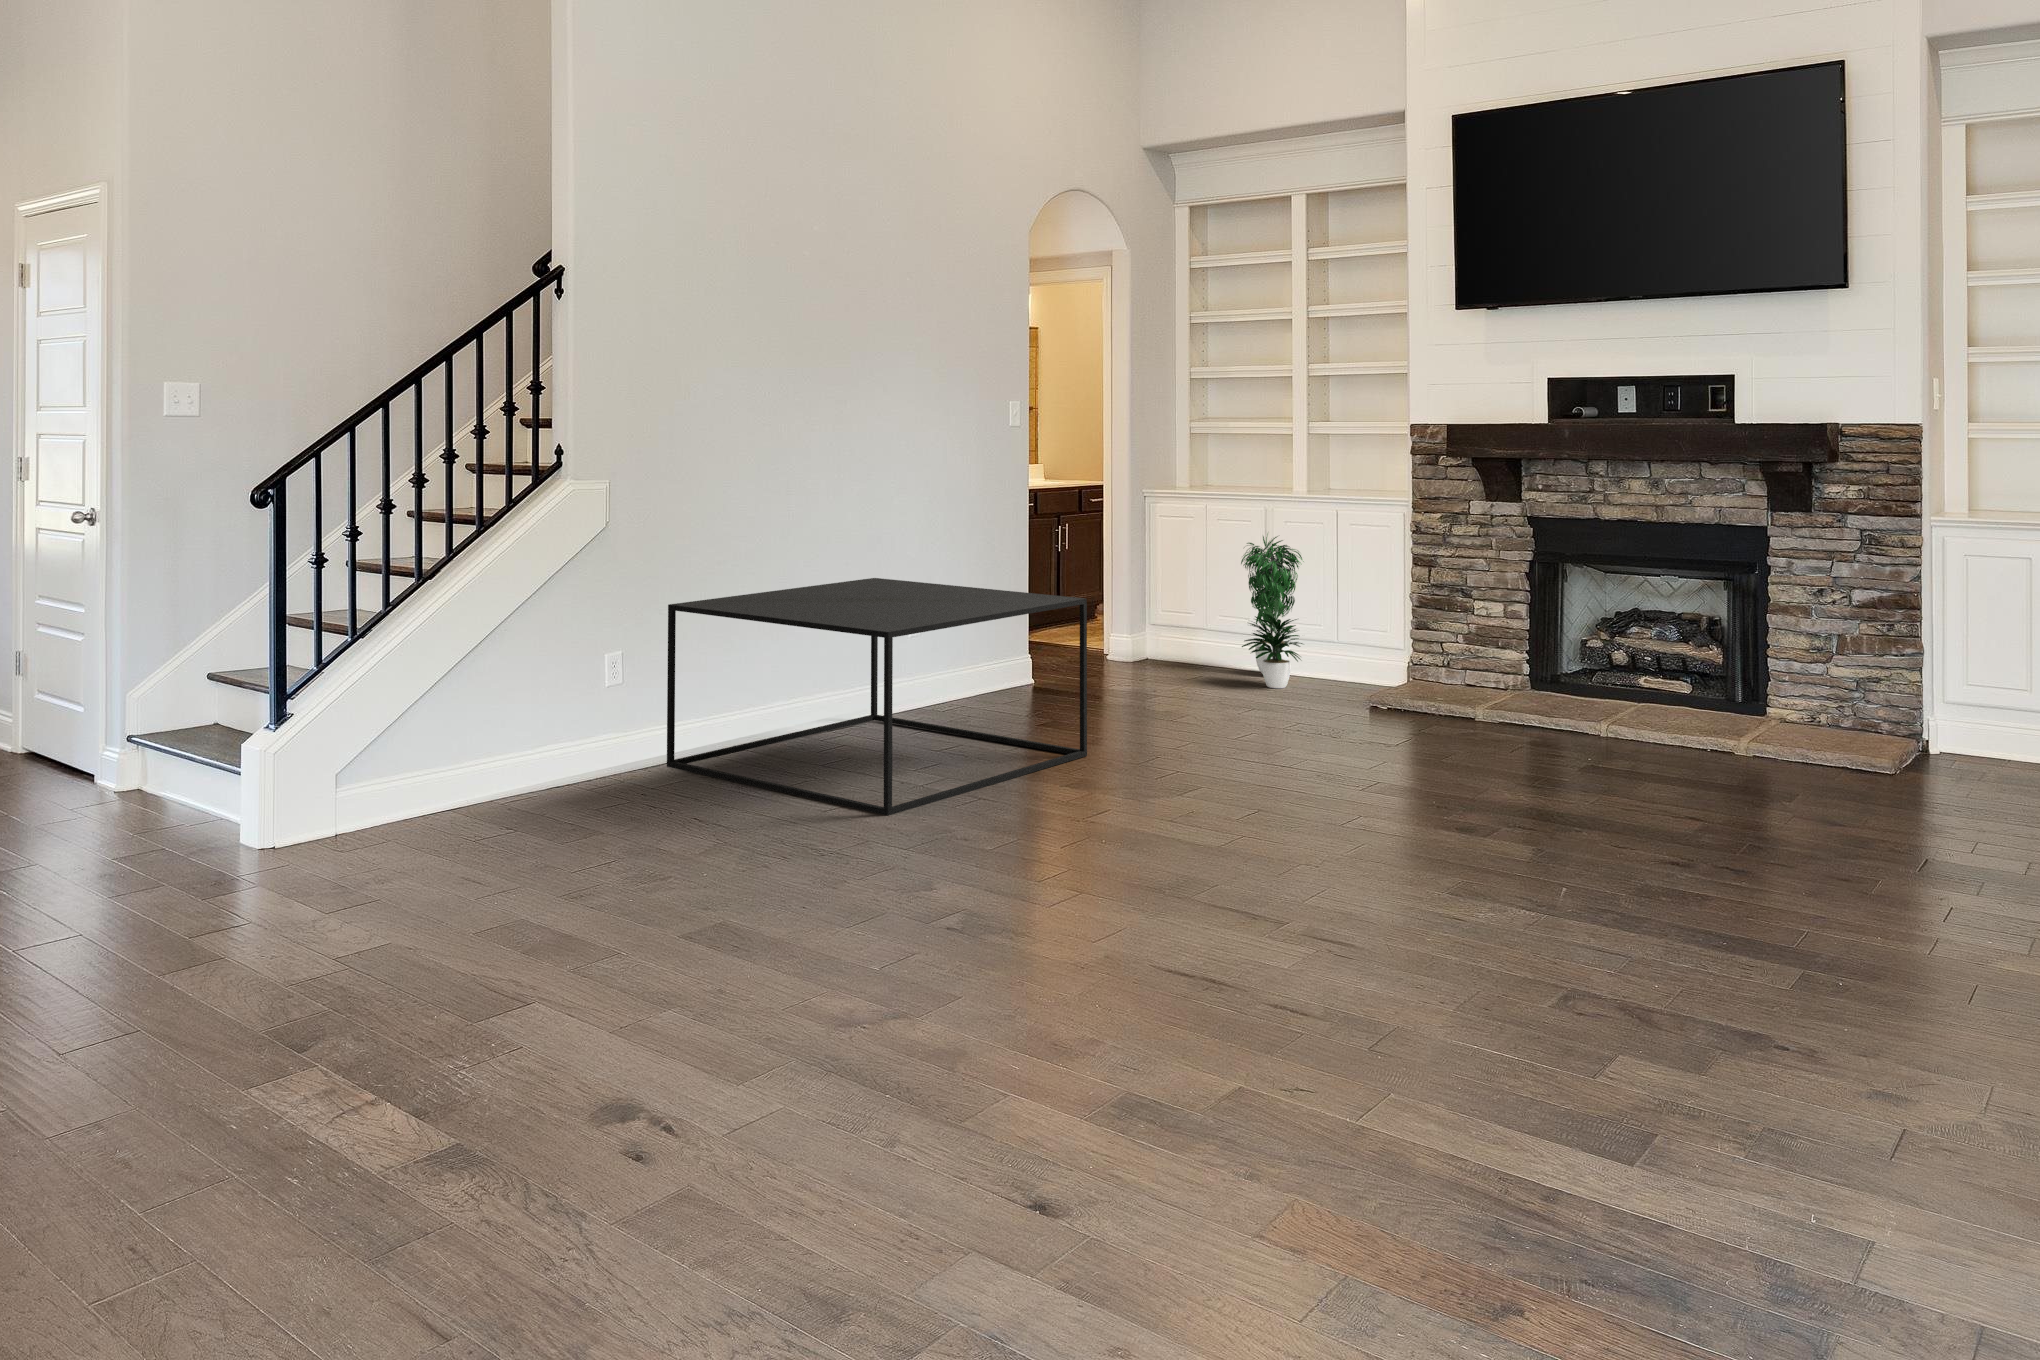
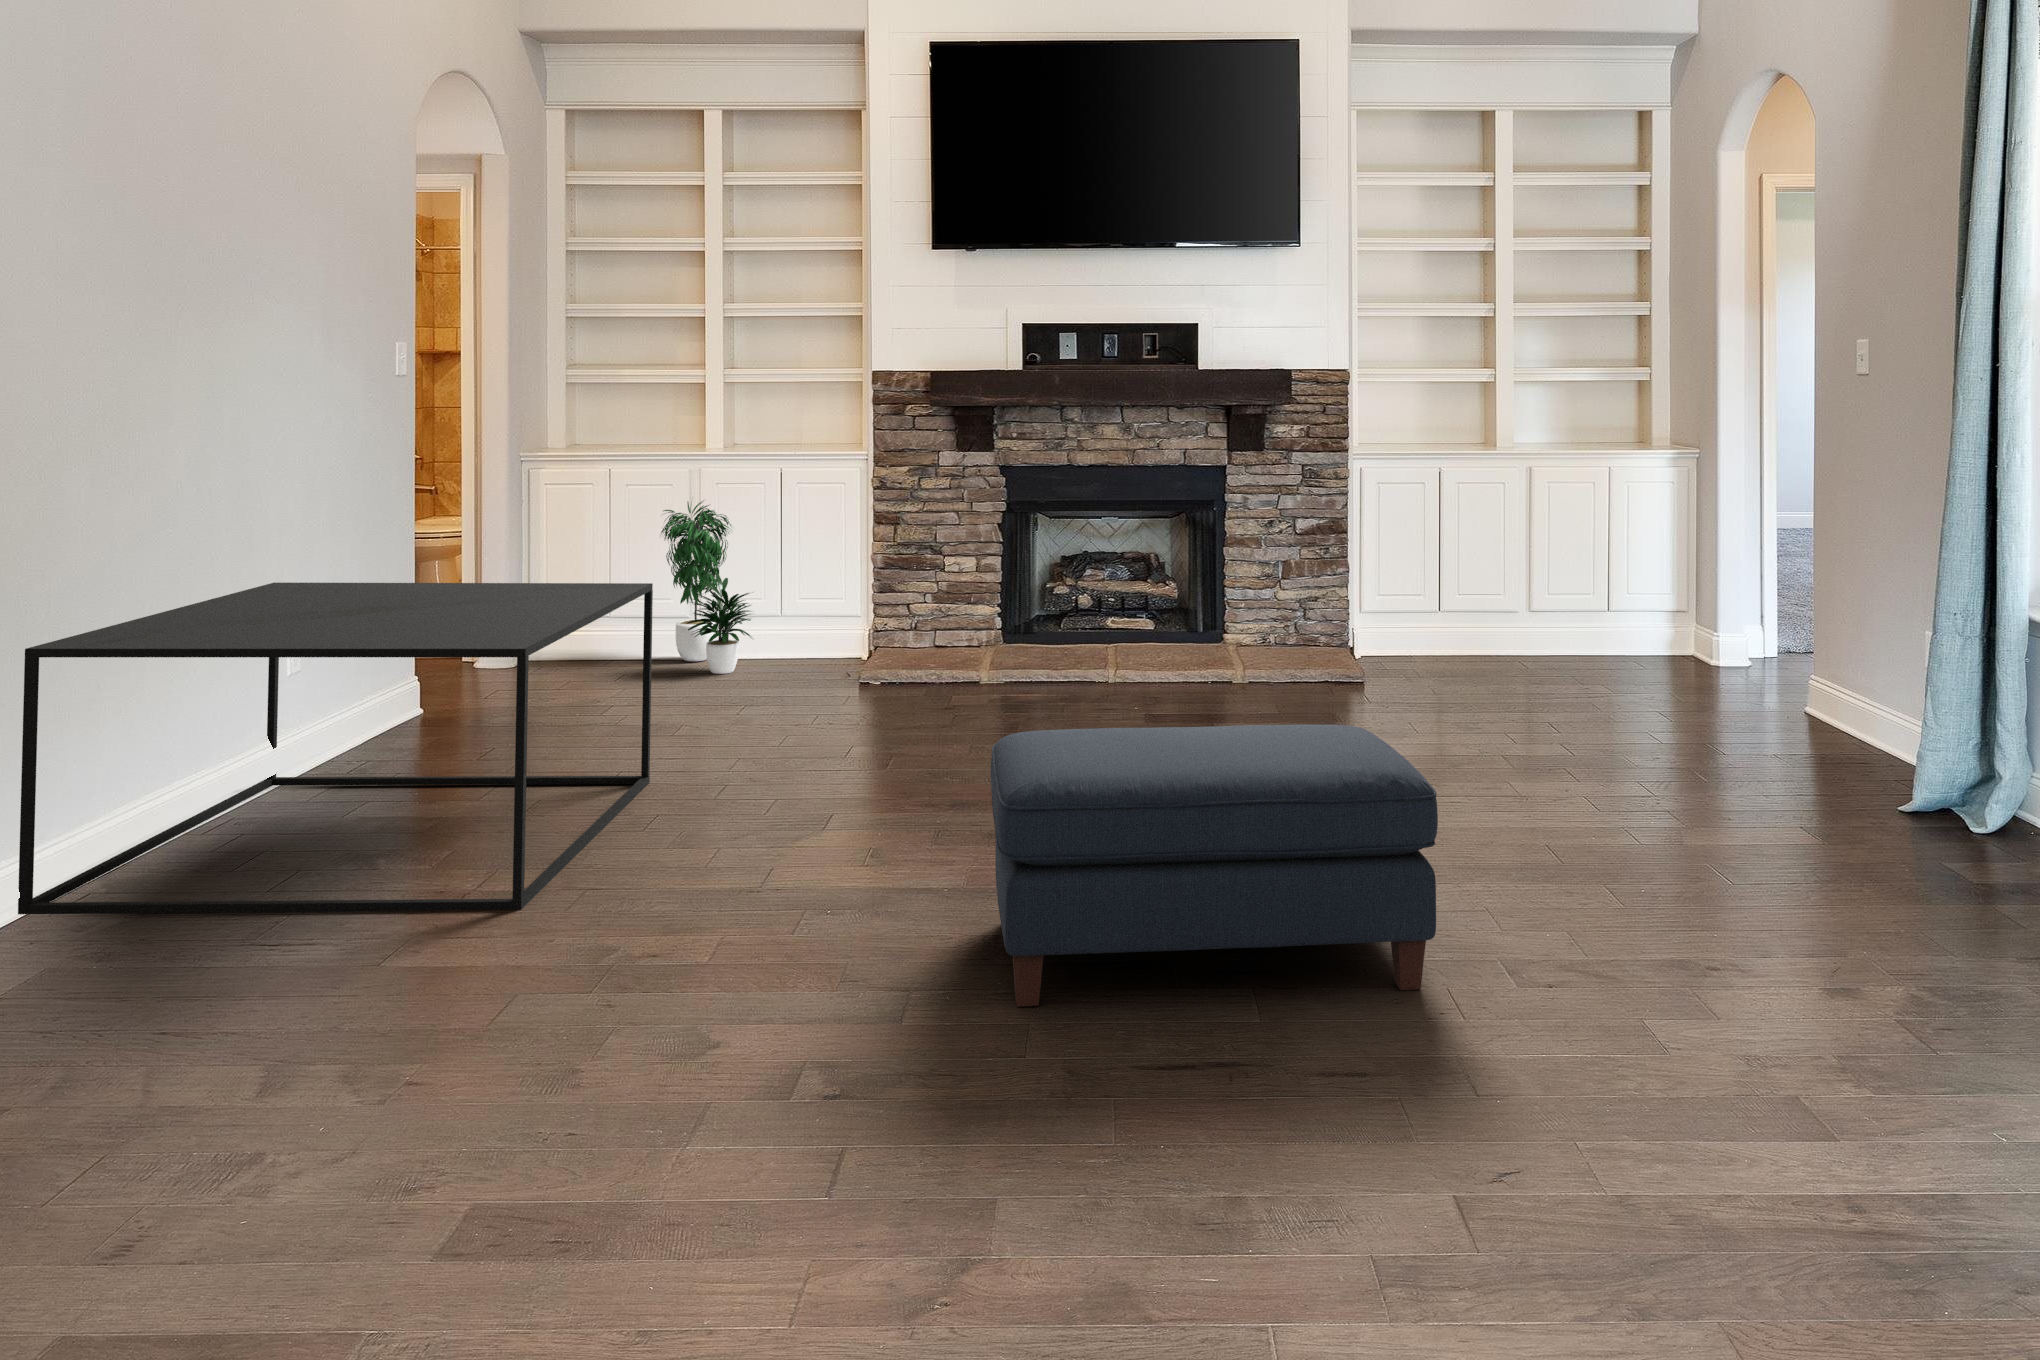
ottoman: none [1048,735,1456,1005] -> present [991,725,1438,1007]

